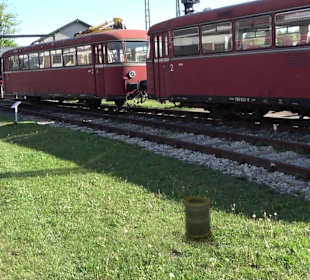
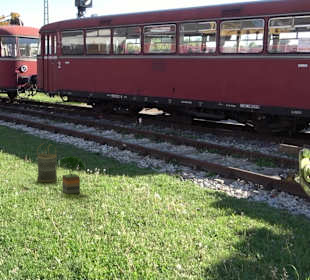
potted tree: none [223,206,265,265] -> present [60,156,85,194]

